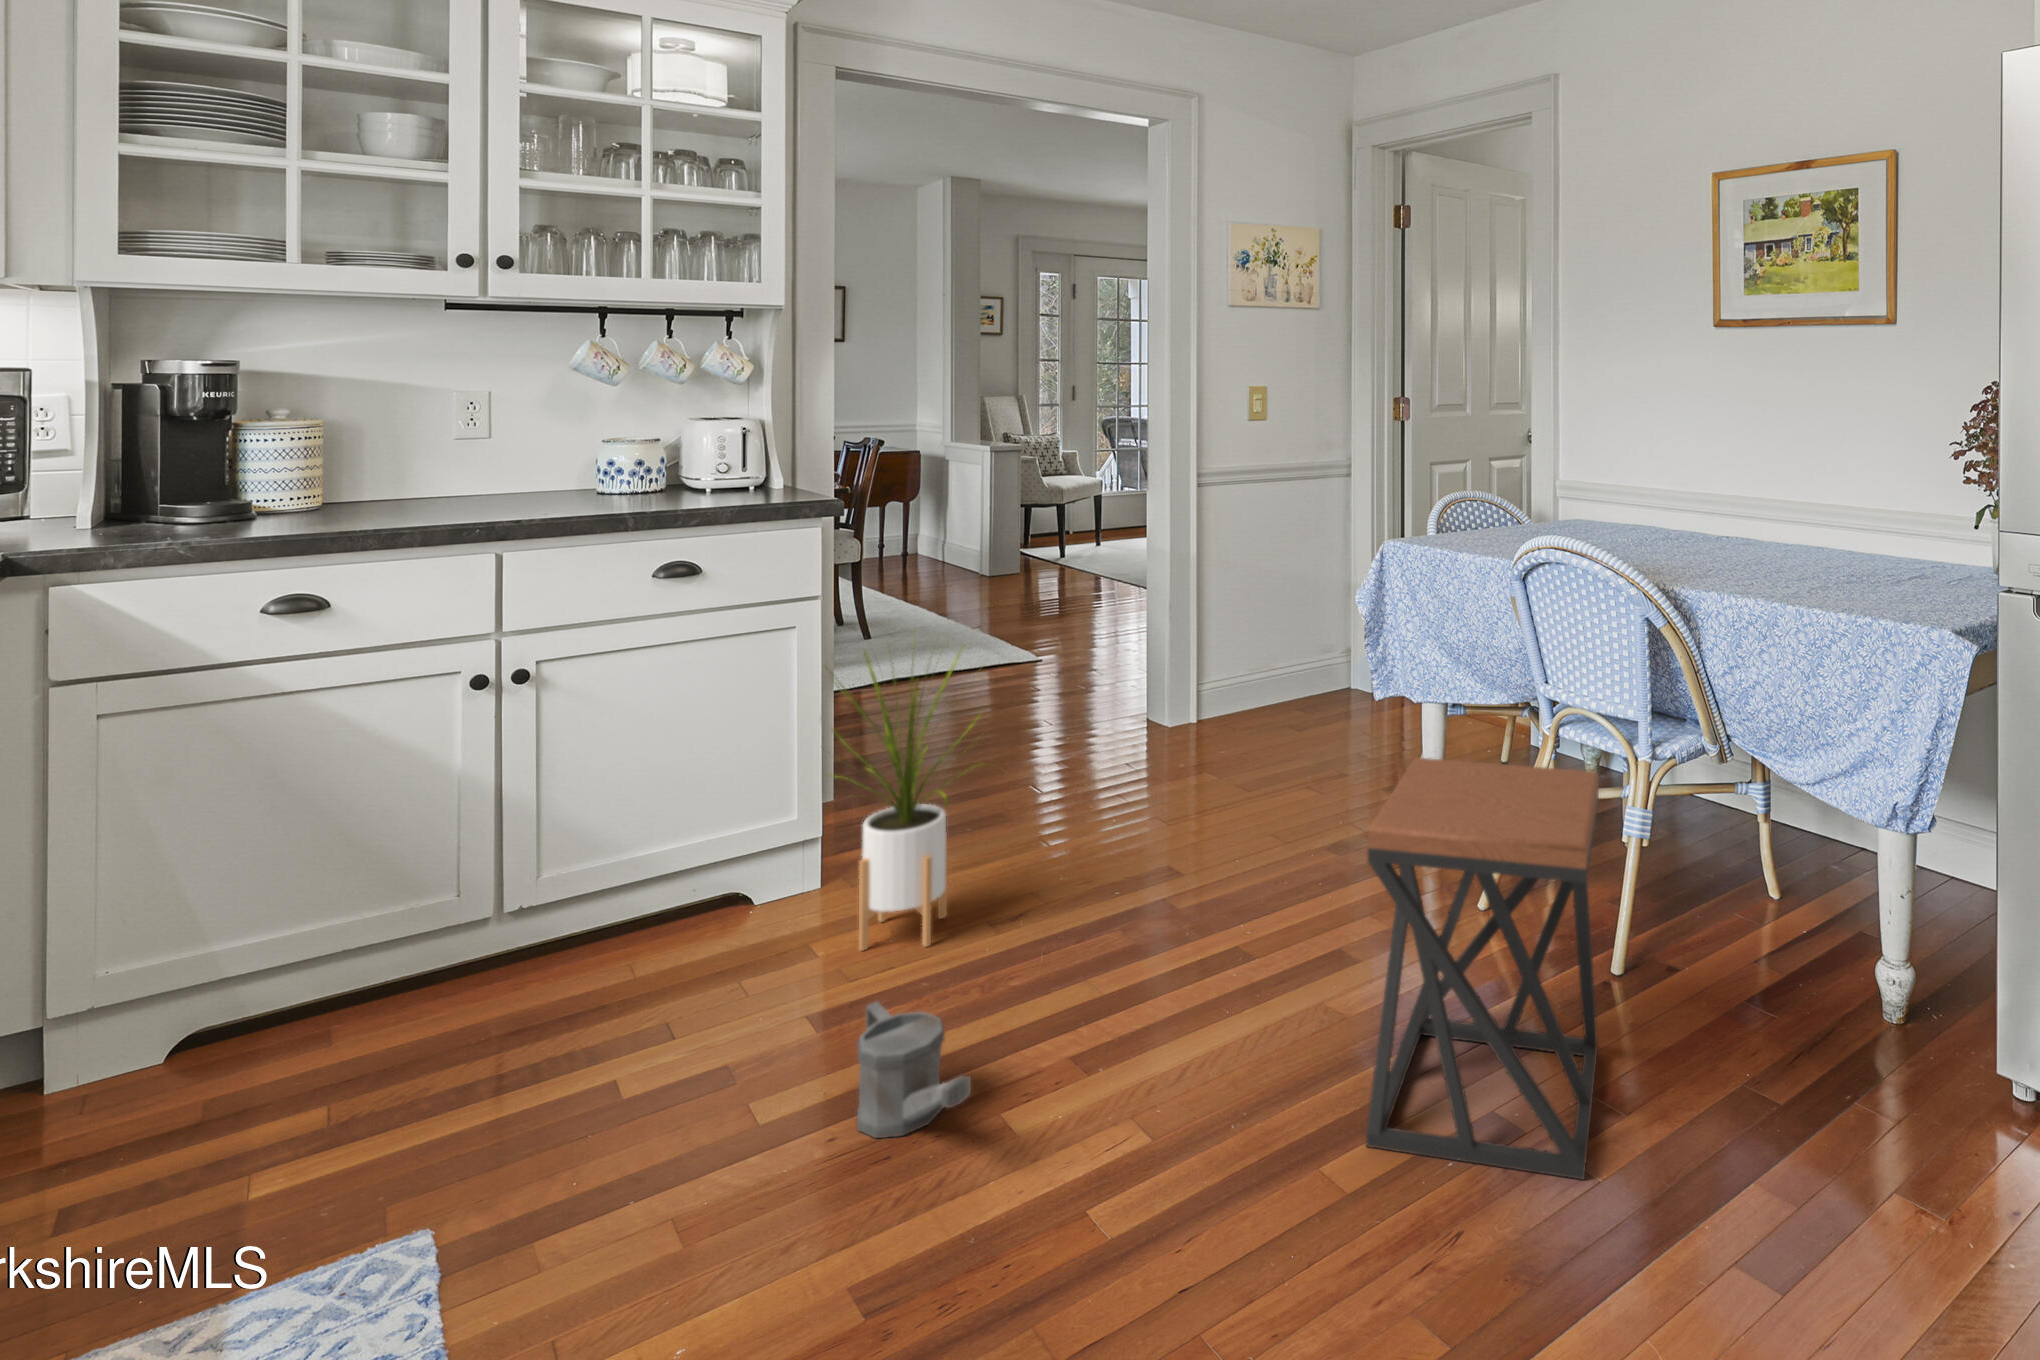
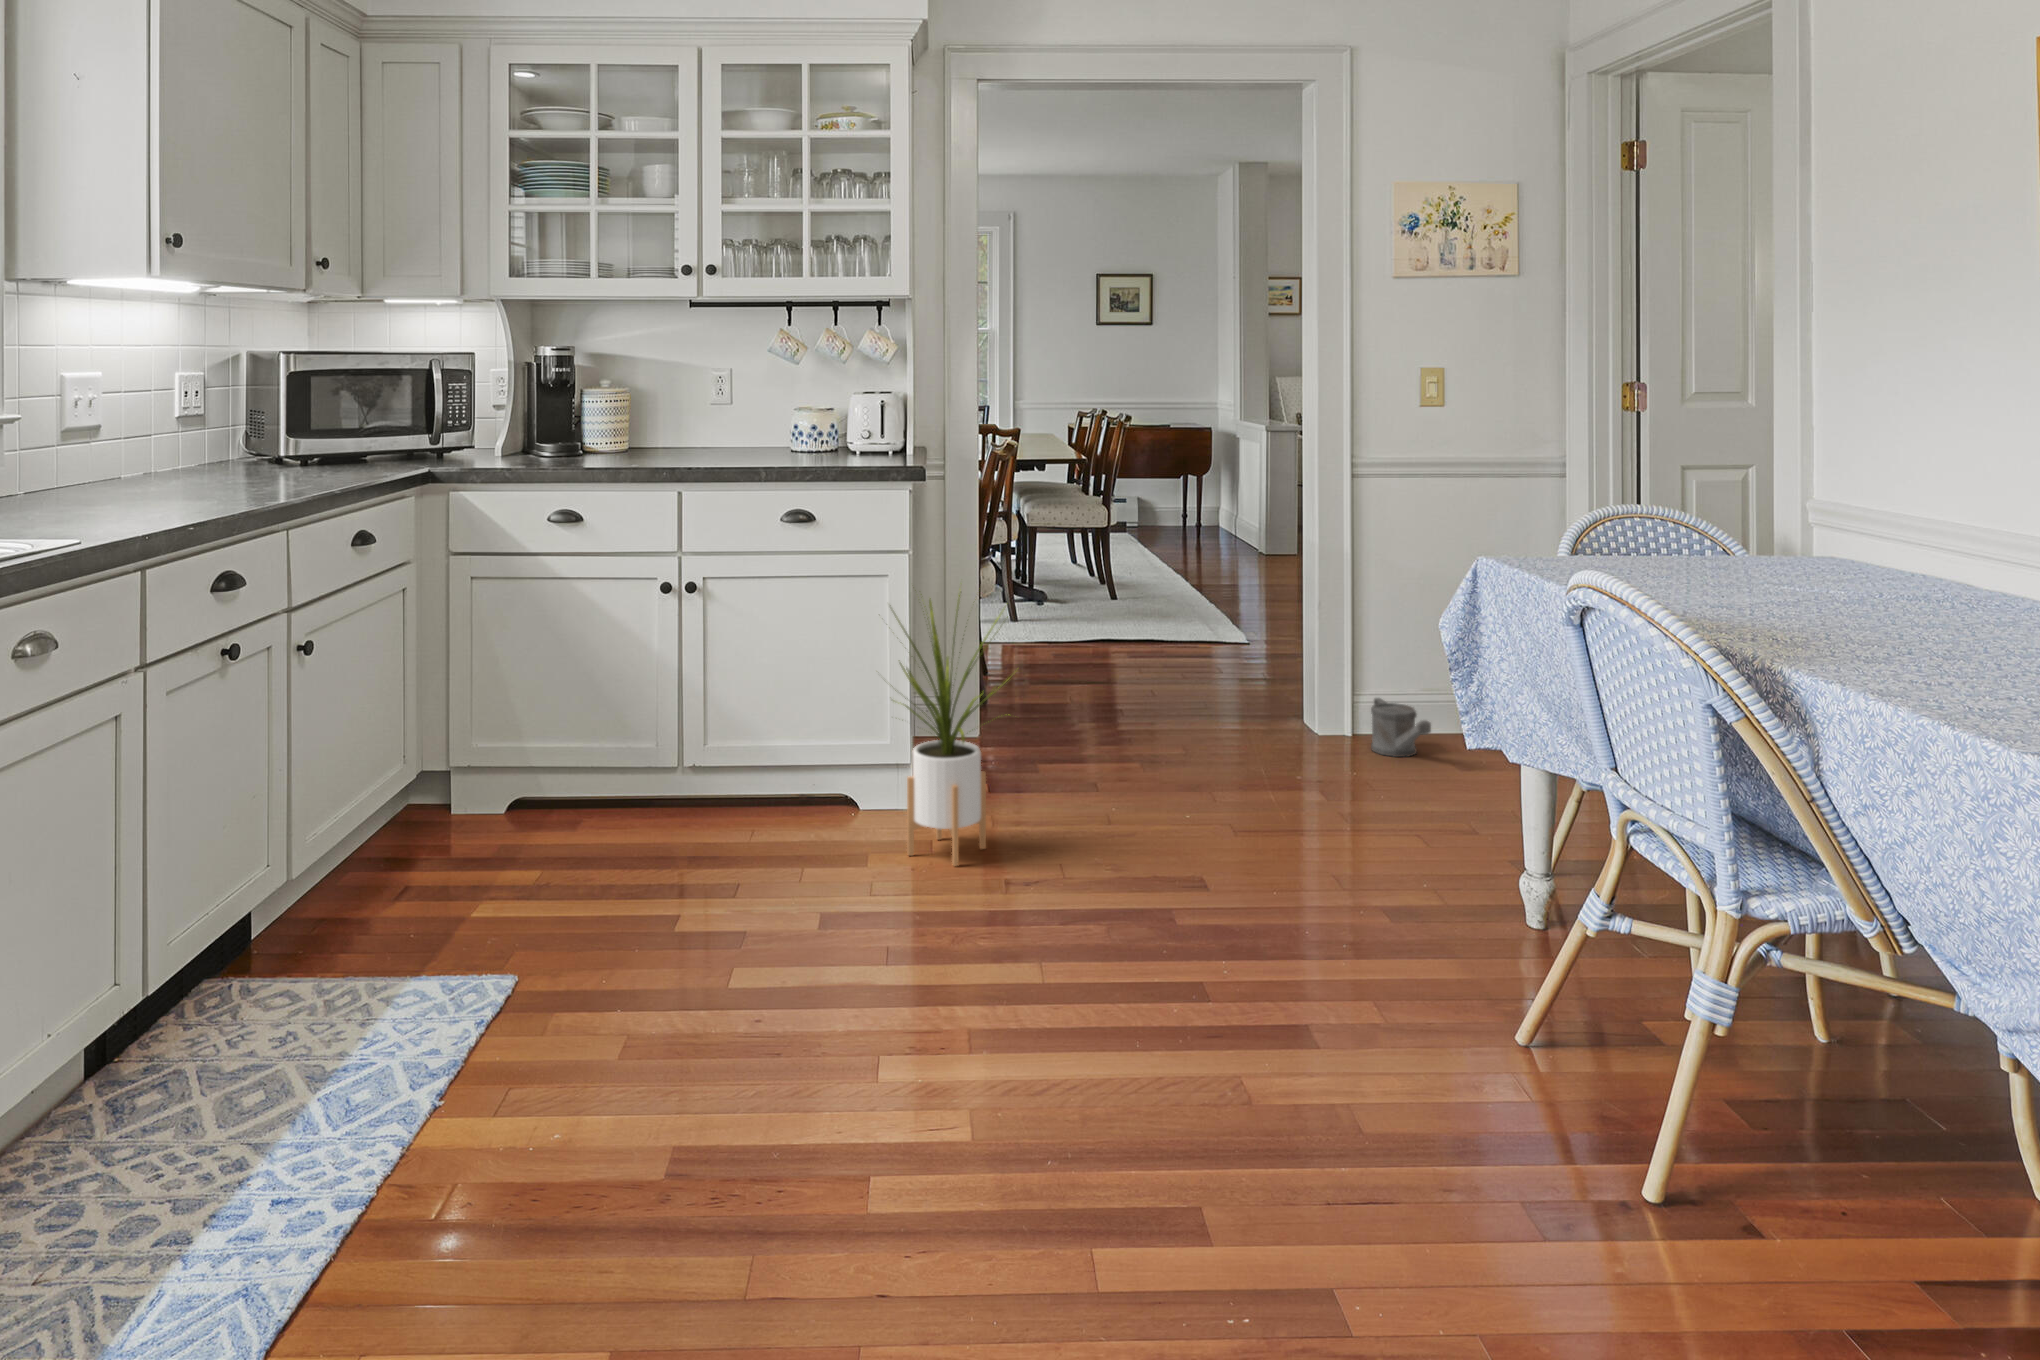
stool: present [1366,758,1599,1180] -> none [1168,767,1494,1246]
watering can: present [857,1002,971,1138] -> present [1371,698,1431,757]

